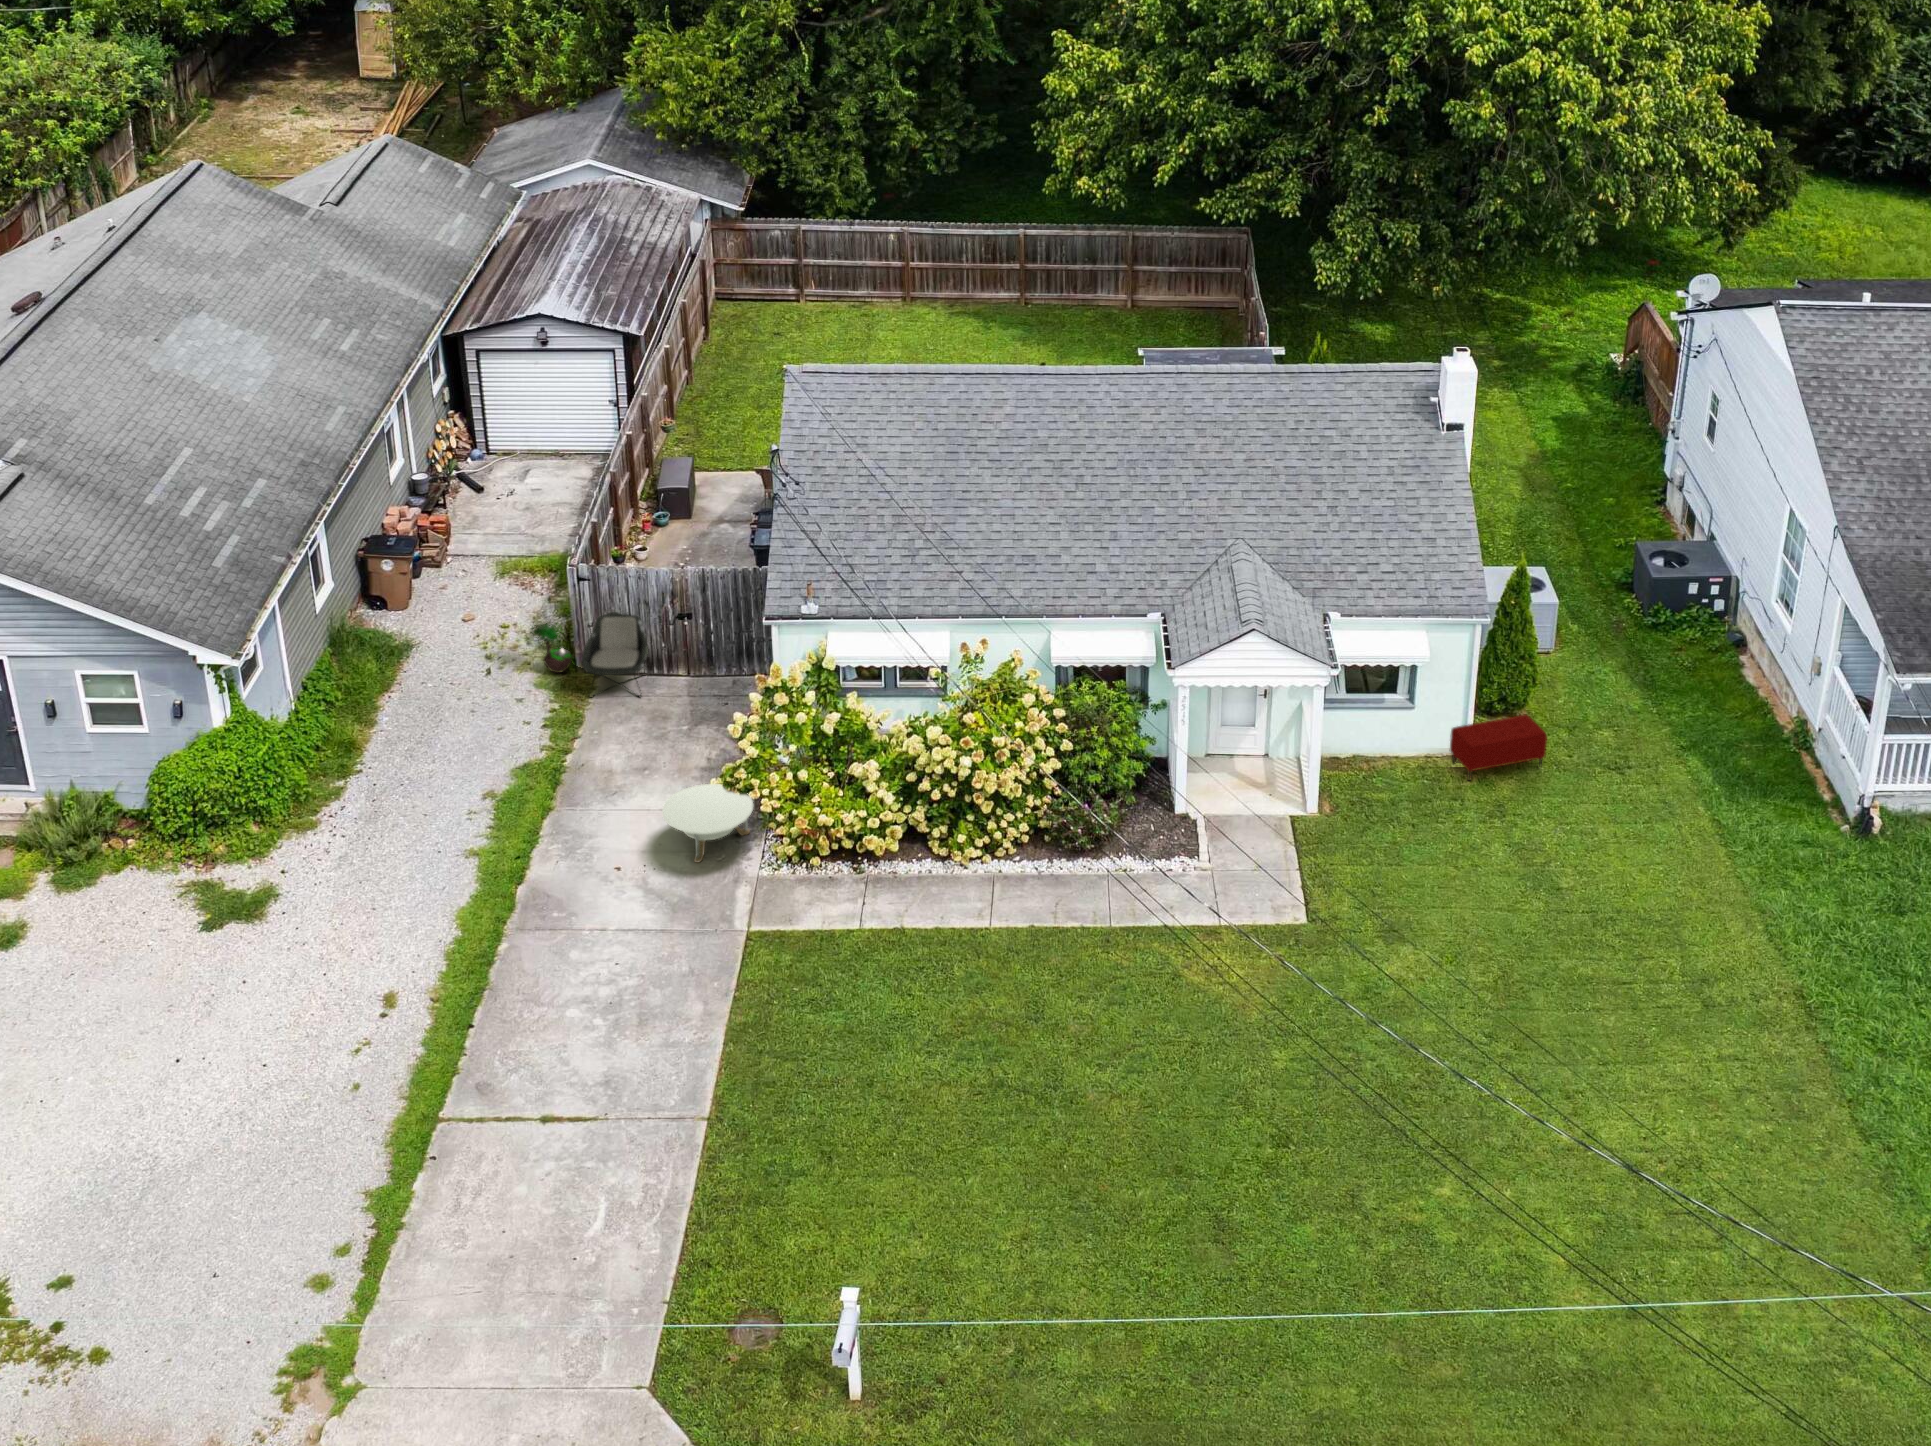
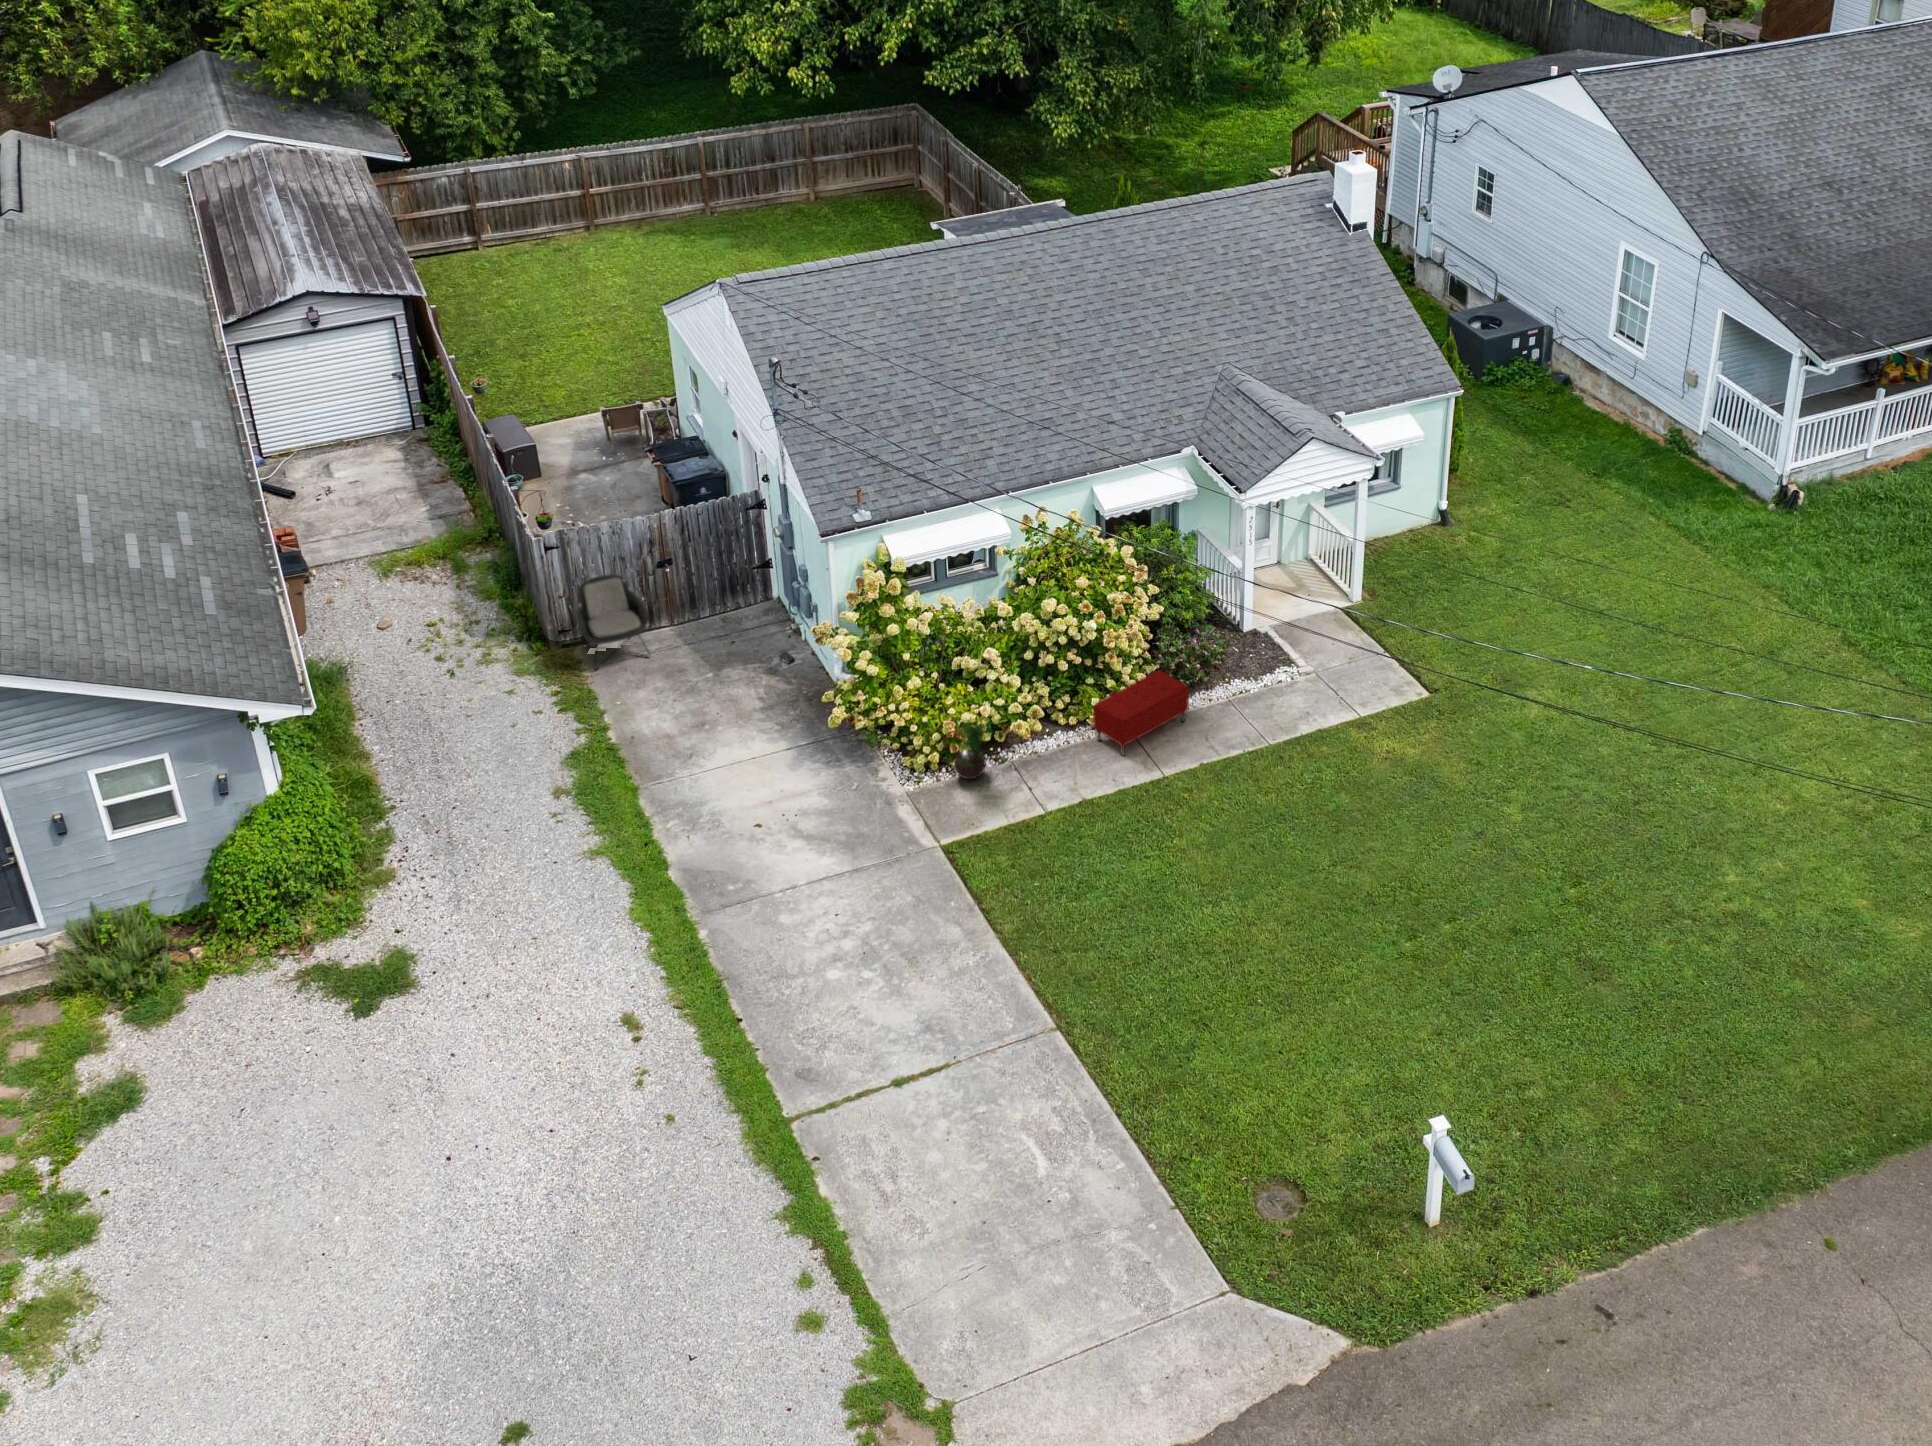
potted tree: present [531,623,572,673] -> present [954,722,991,779]
bench: present [1450,715,1547,781] -> present [1093,670,1189,756]
round table: present [662,784,753,862] -> none [785,713,880,796]

